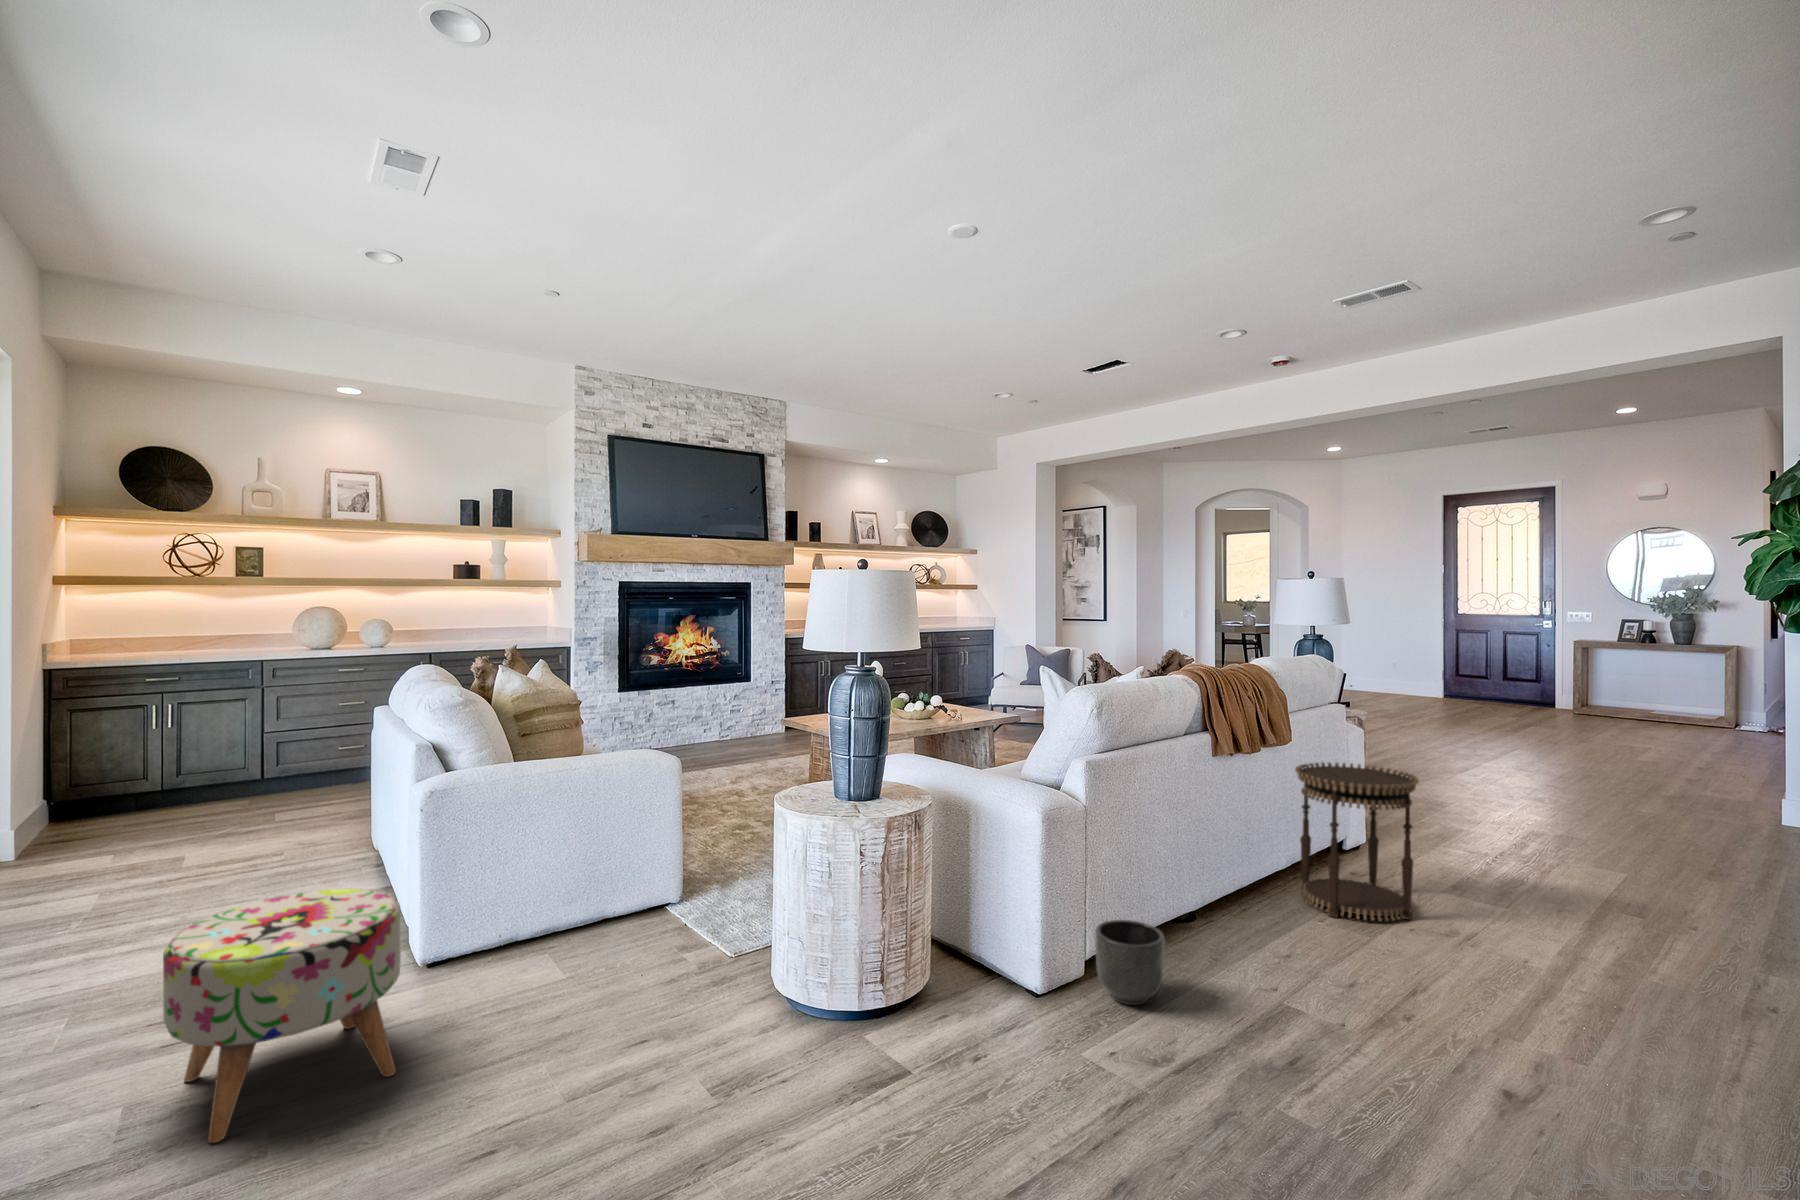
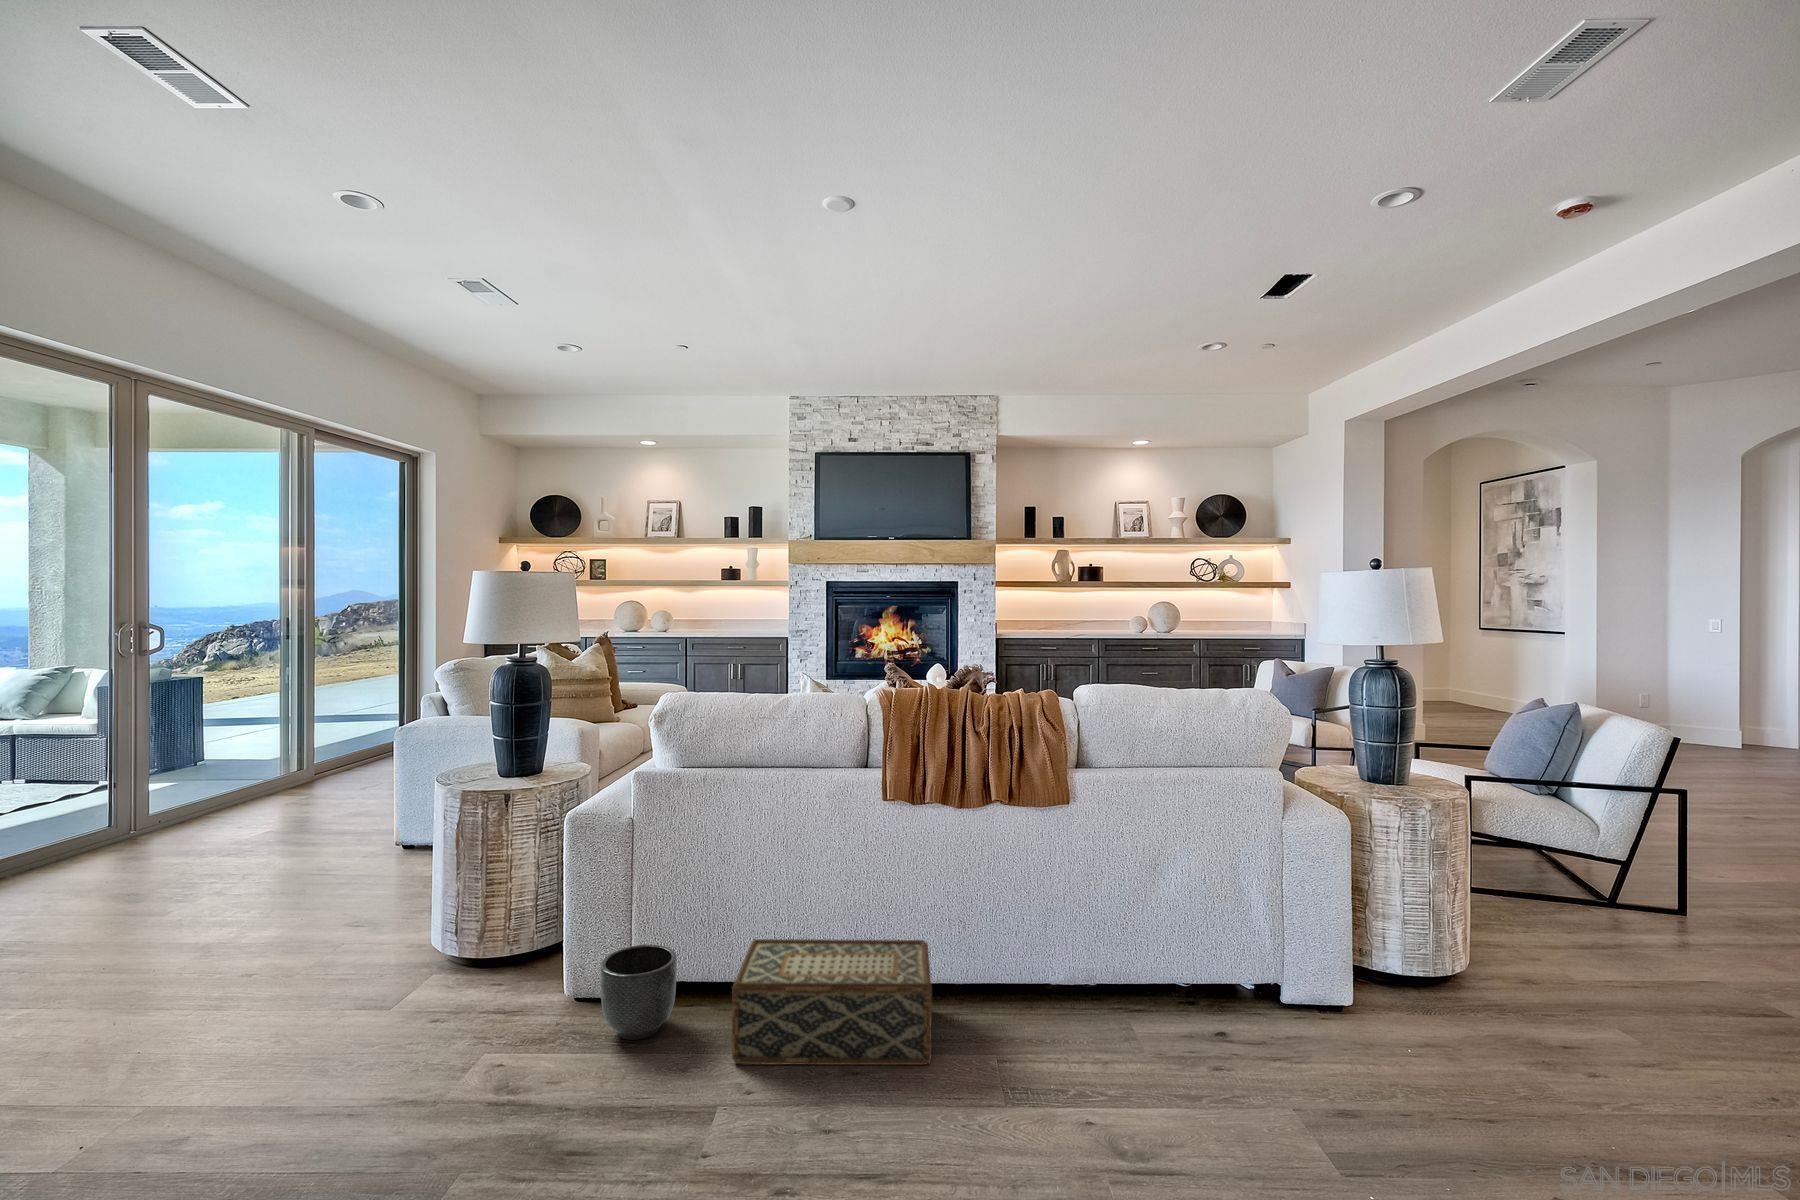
side table: present [1295,762,1419,921] -> none [1040,833,1206,1093]
woven basket: none [1154,866,1313,988] -> present [732,939,932,1065]
ottoman: present [163,888,401,1143] -> none [141,780,300,911]

